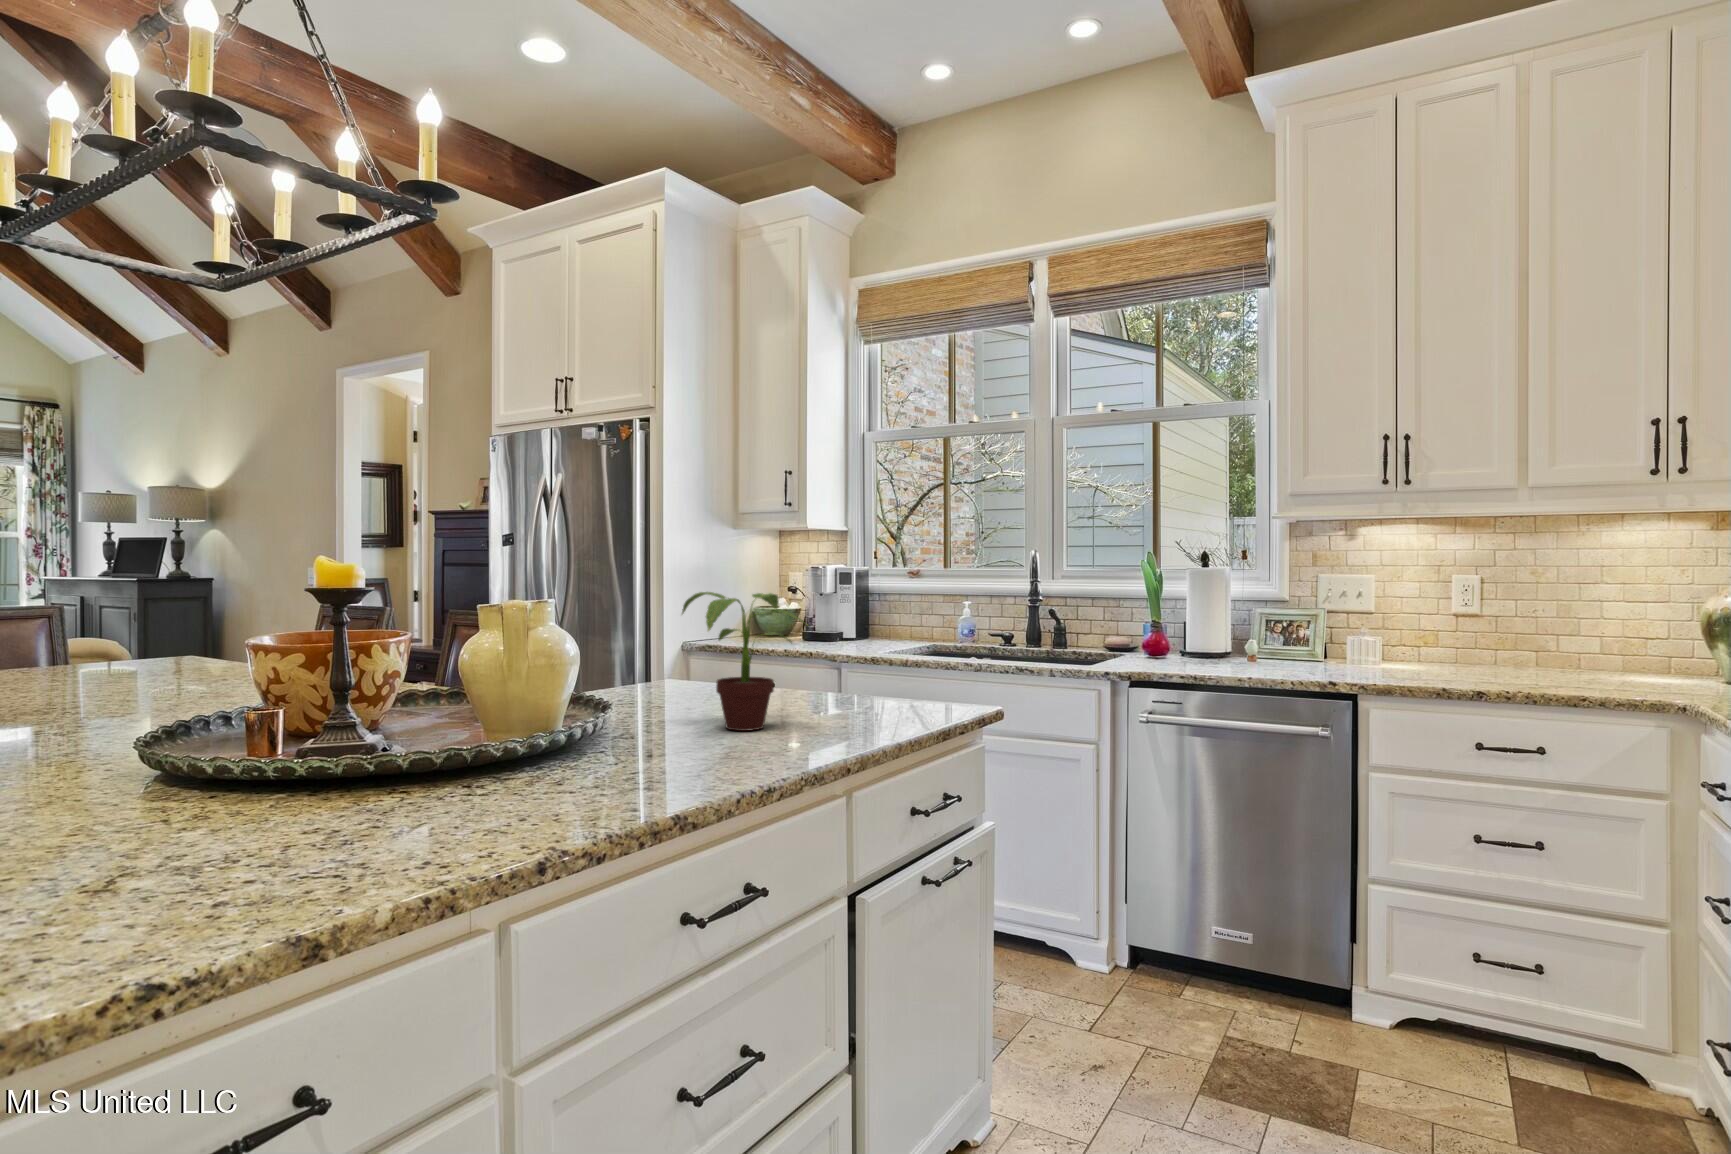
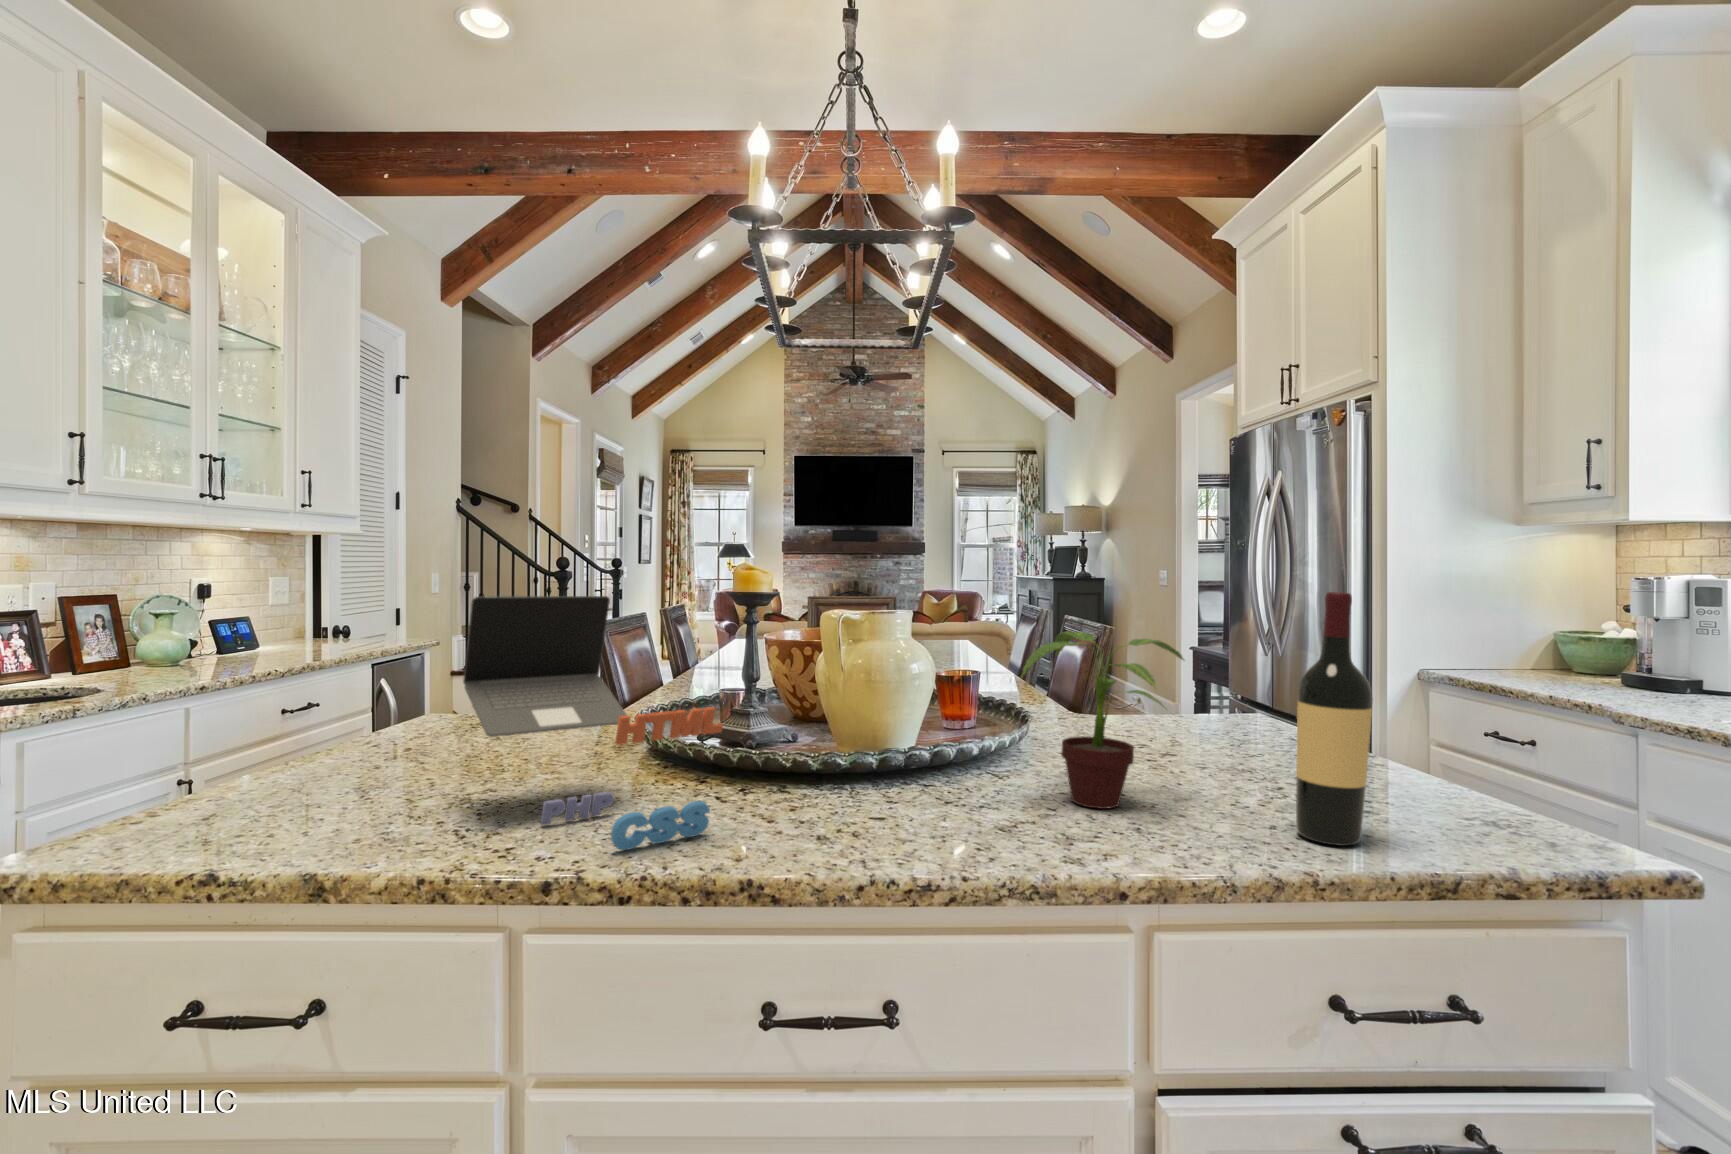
wine bottle: none [869,550,913,718] -> present [1296,592,1373,846]
laptop: none [230,574,580,842] -> present [463,596,723,850]

